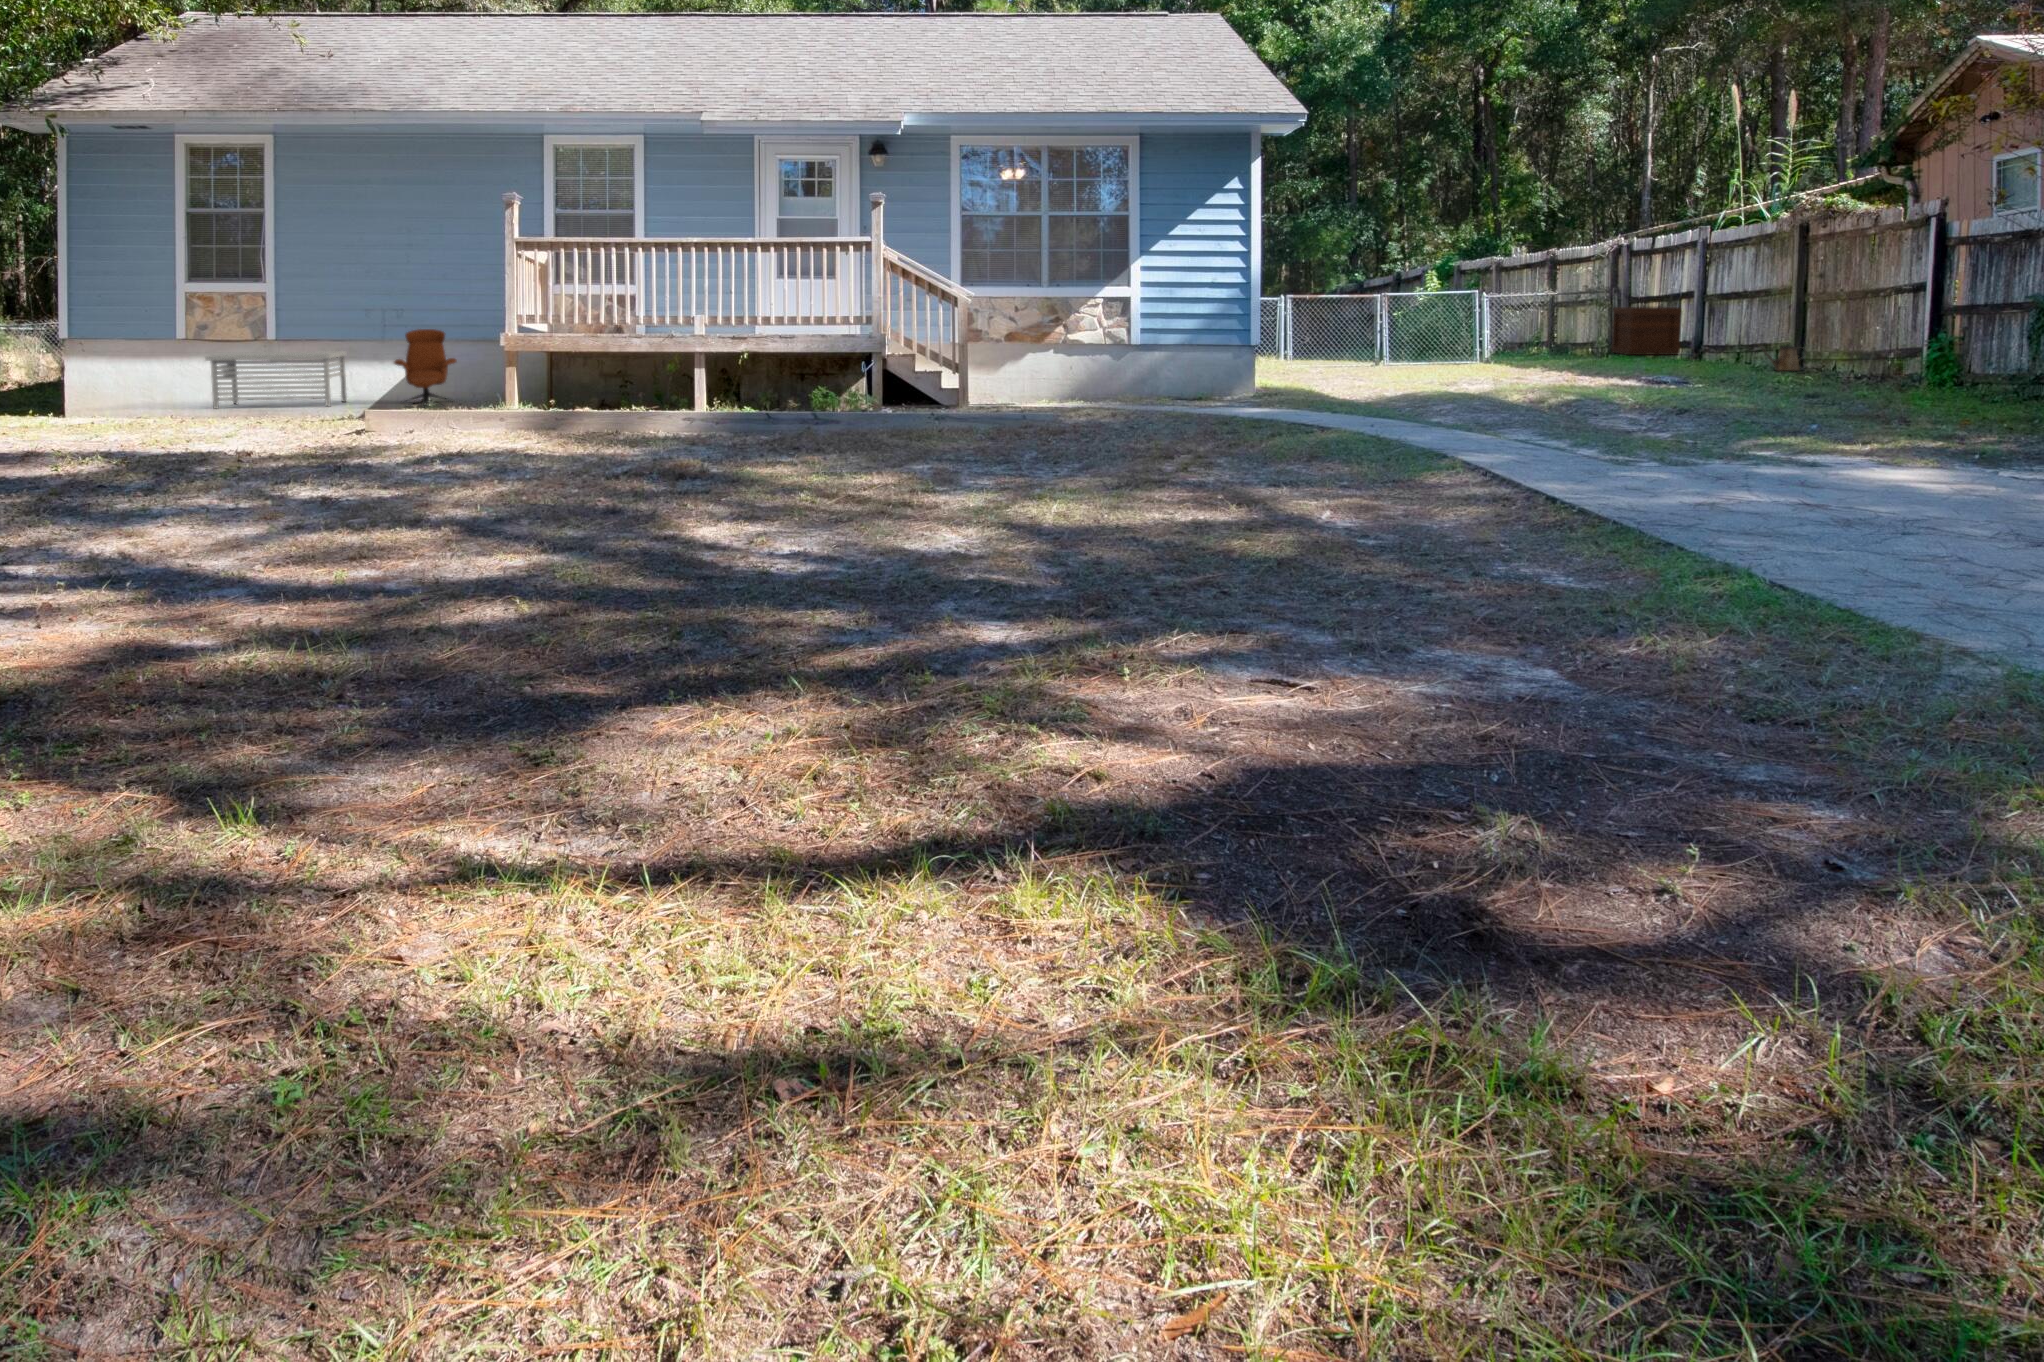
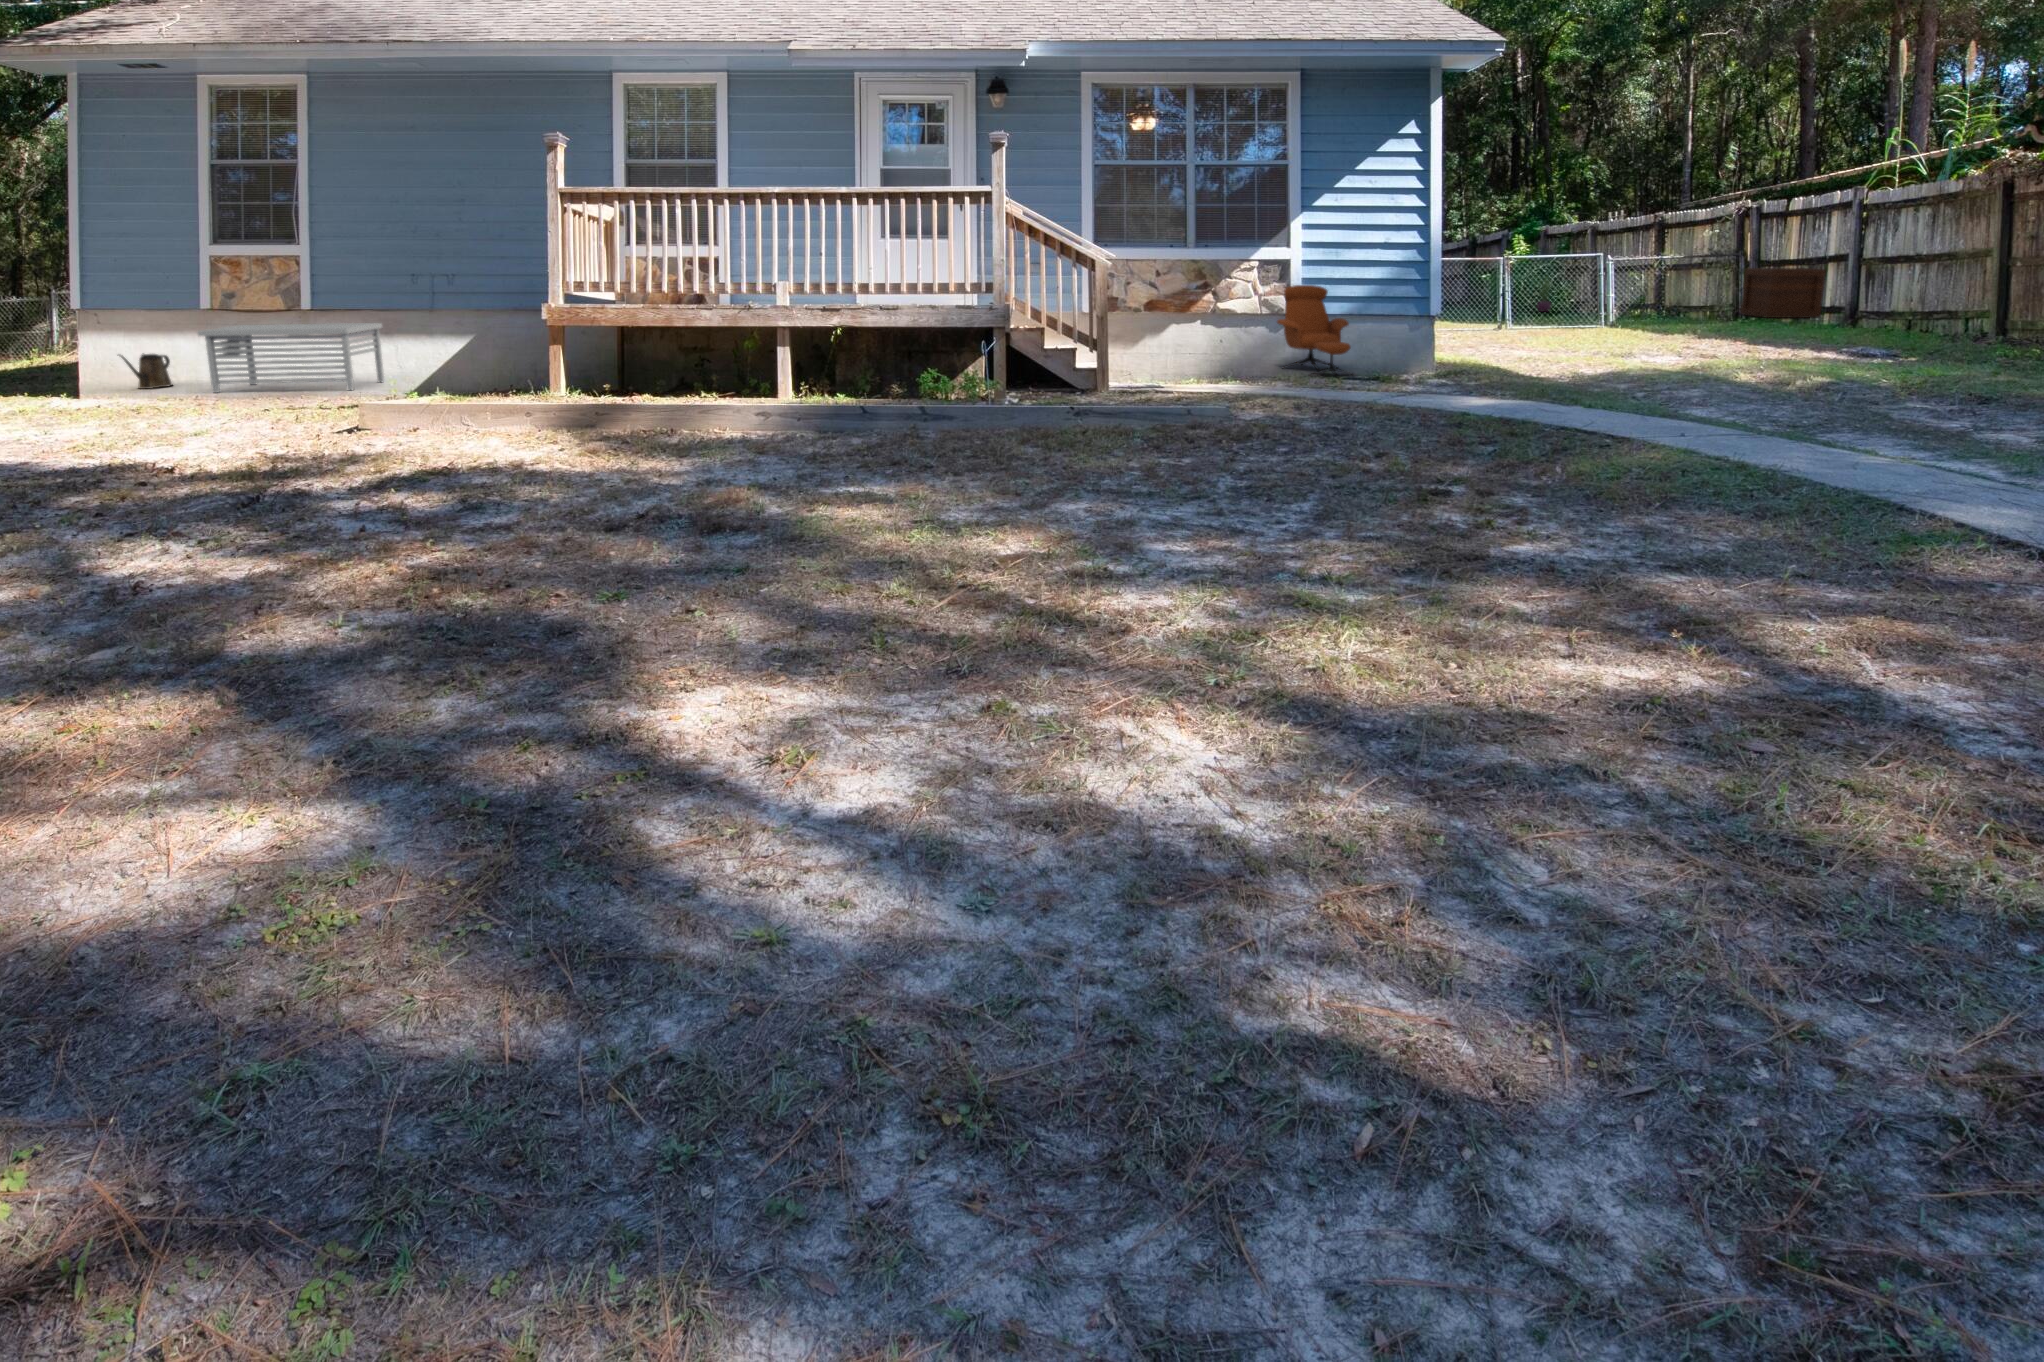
decorative plant: none [1405,314,1449,351] -> present [1537,279,1551,312]
lounge chair: present [394,329,457,406] -> present [1277,285,1352,375]
watering can: present [1758,343,1806,371] -> present [119,354,173,389]

